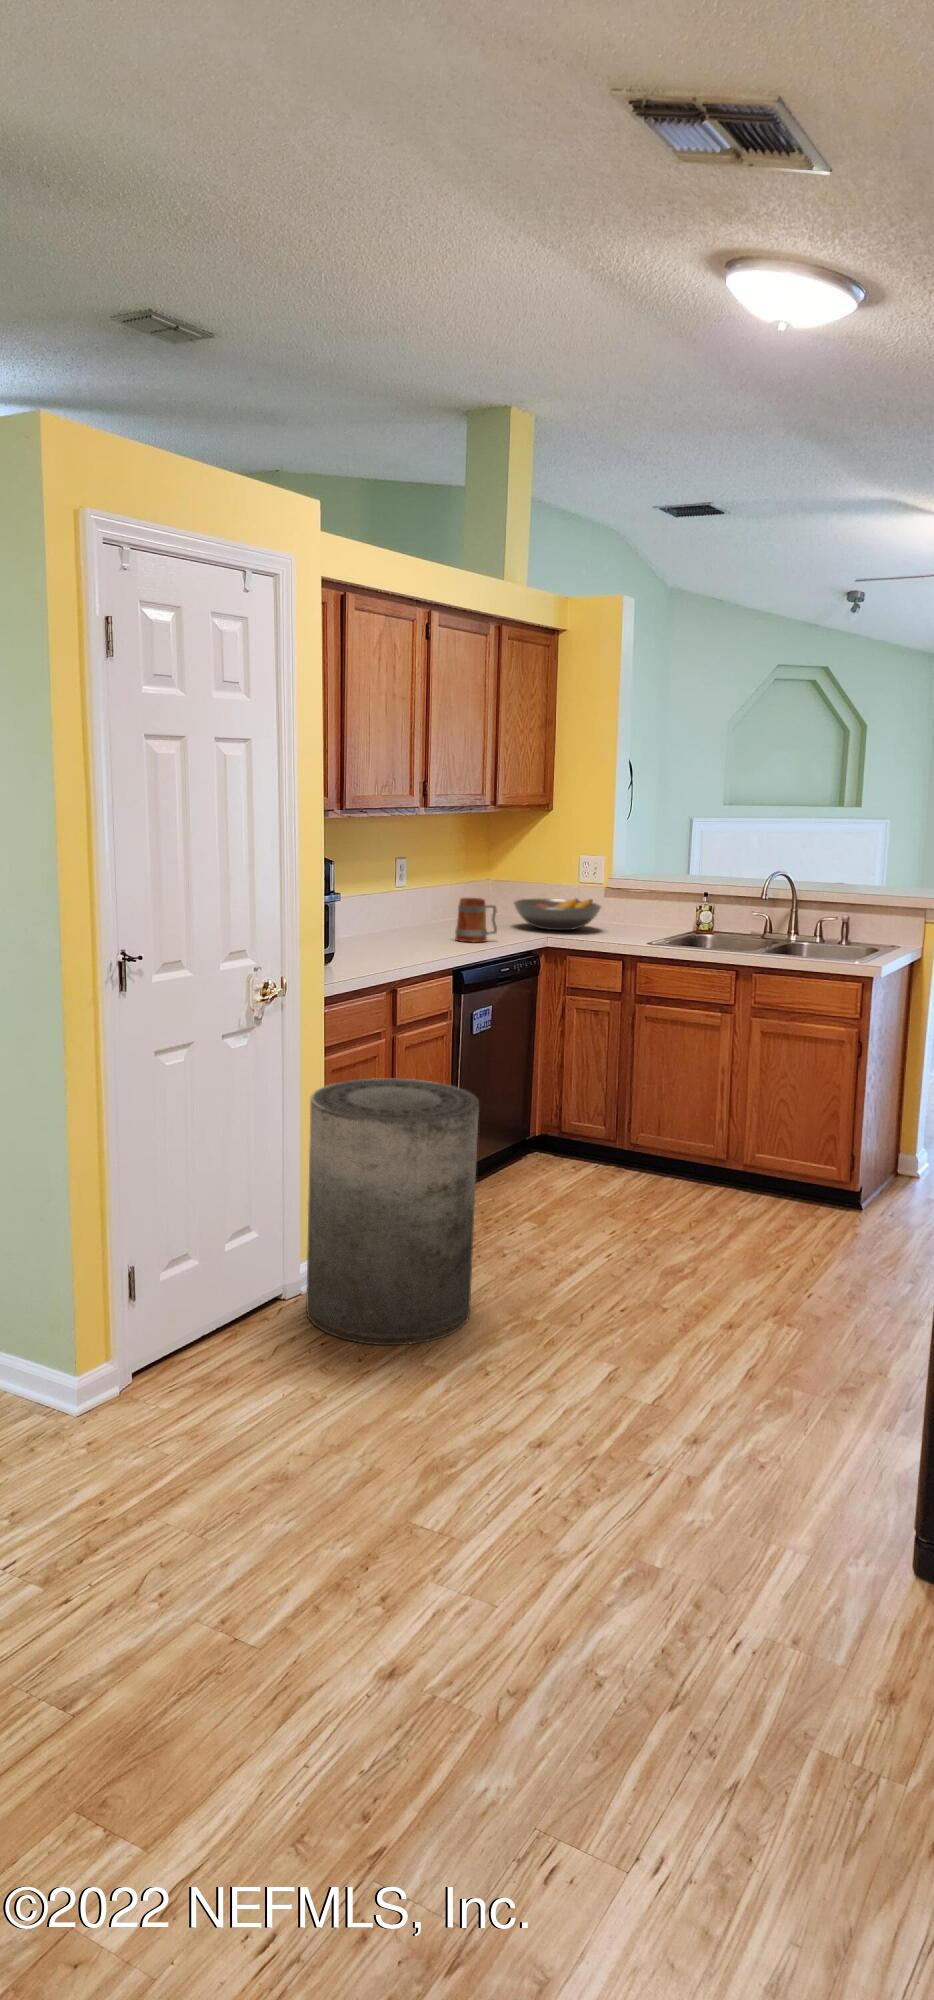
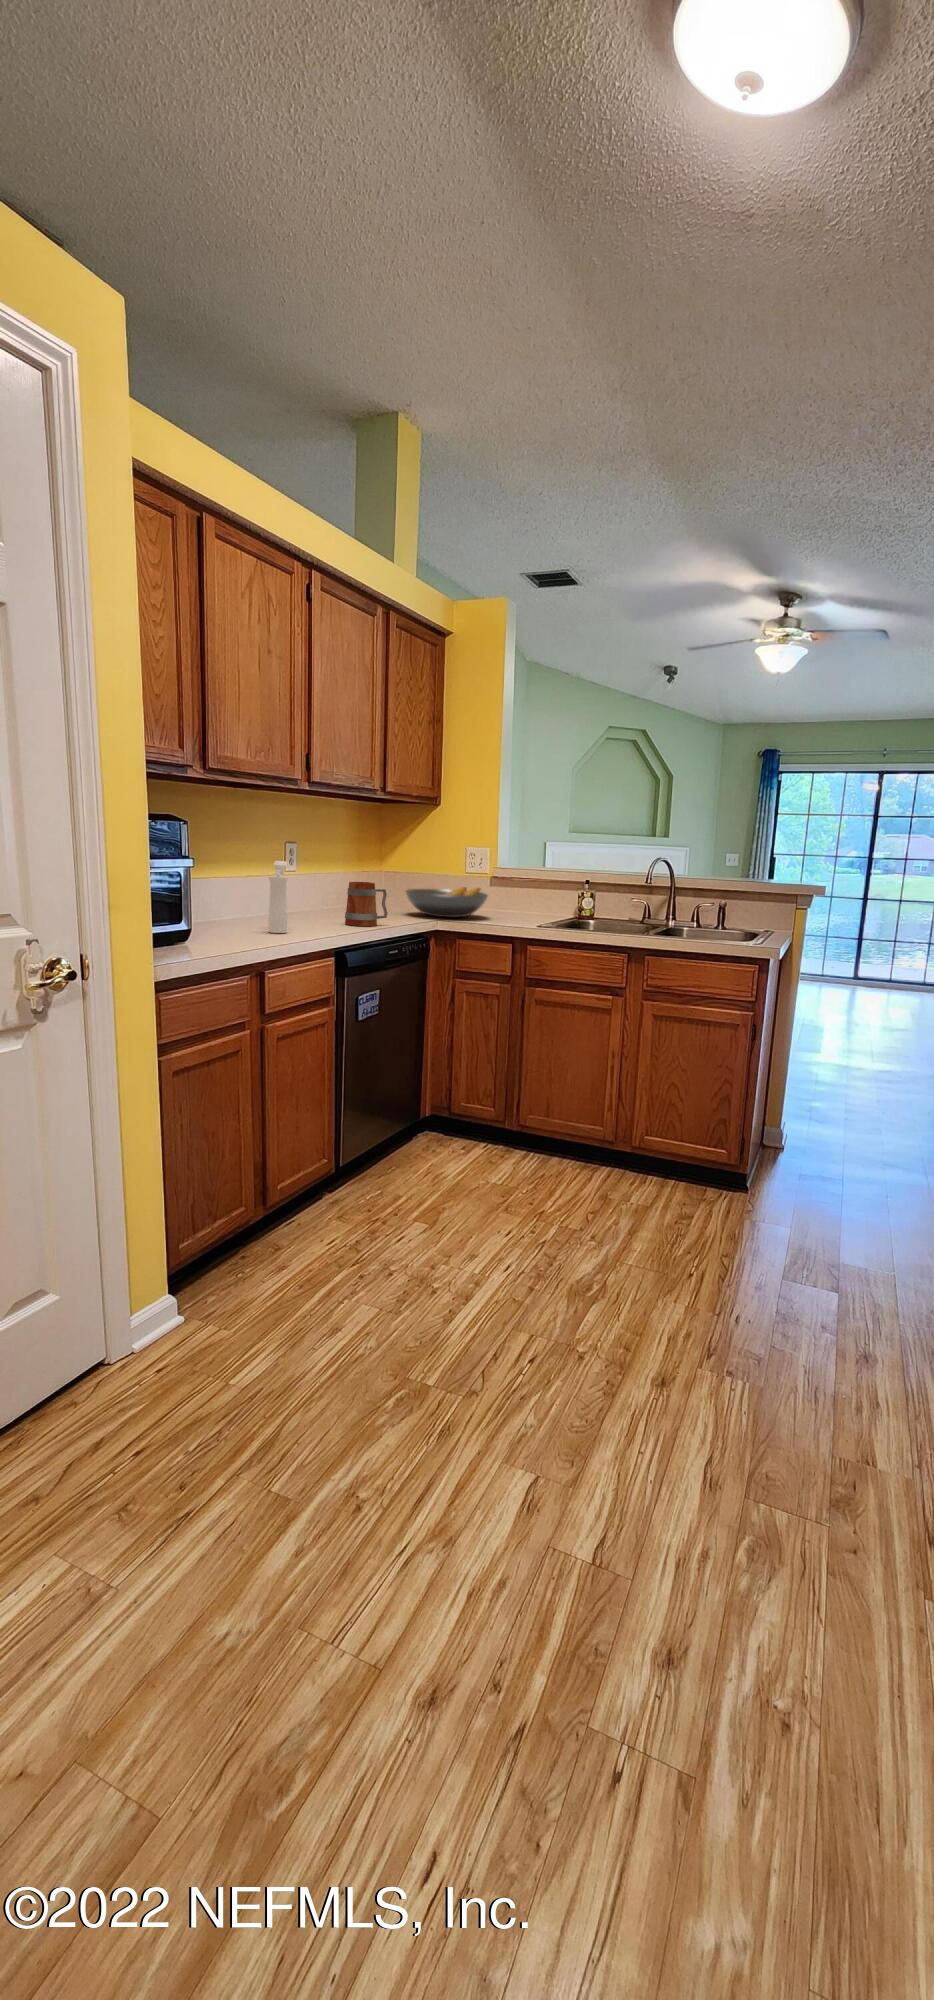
pepper mill: none [388,882,407,951] -> present [269,861,288,933]
trash can: present [306,1078,479,1345] -> none [120,1082,351,1451]

